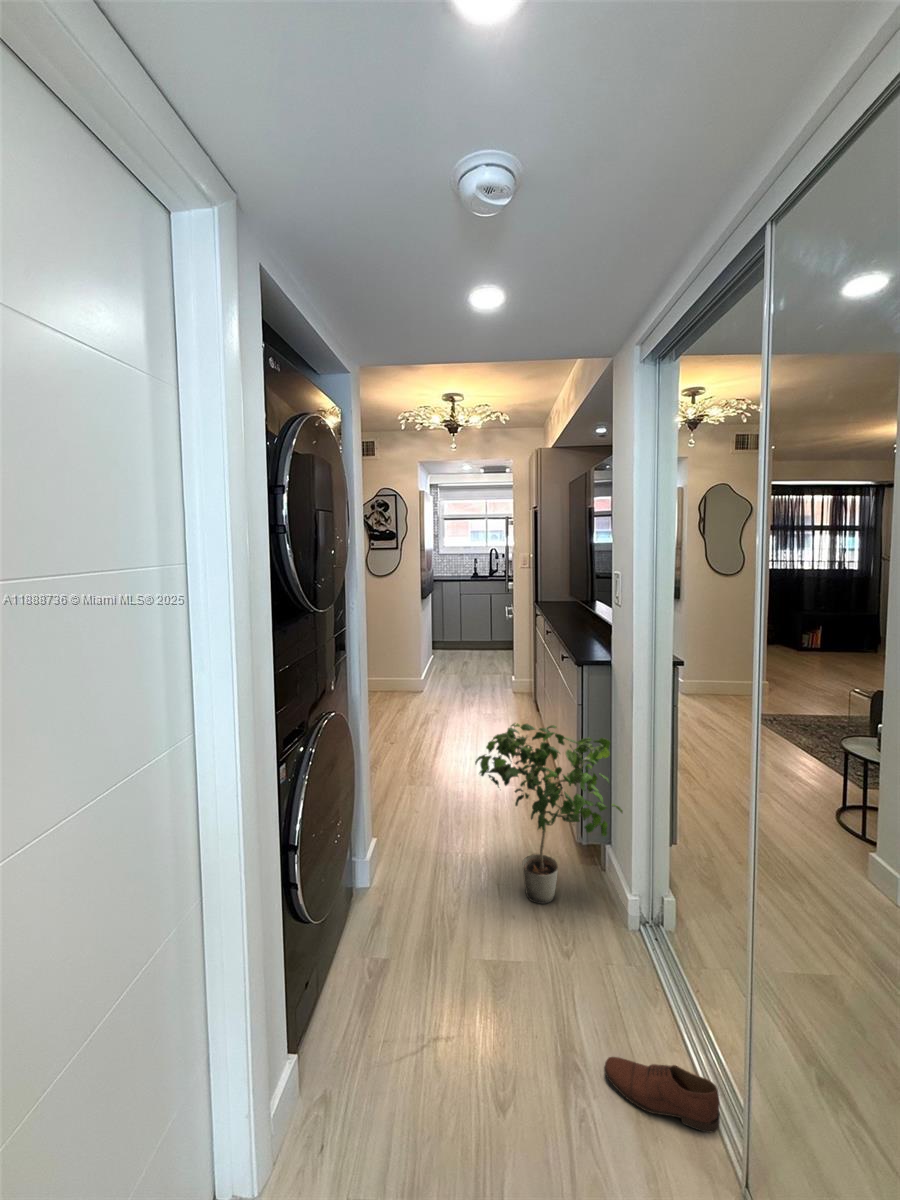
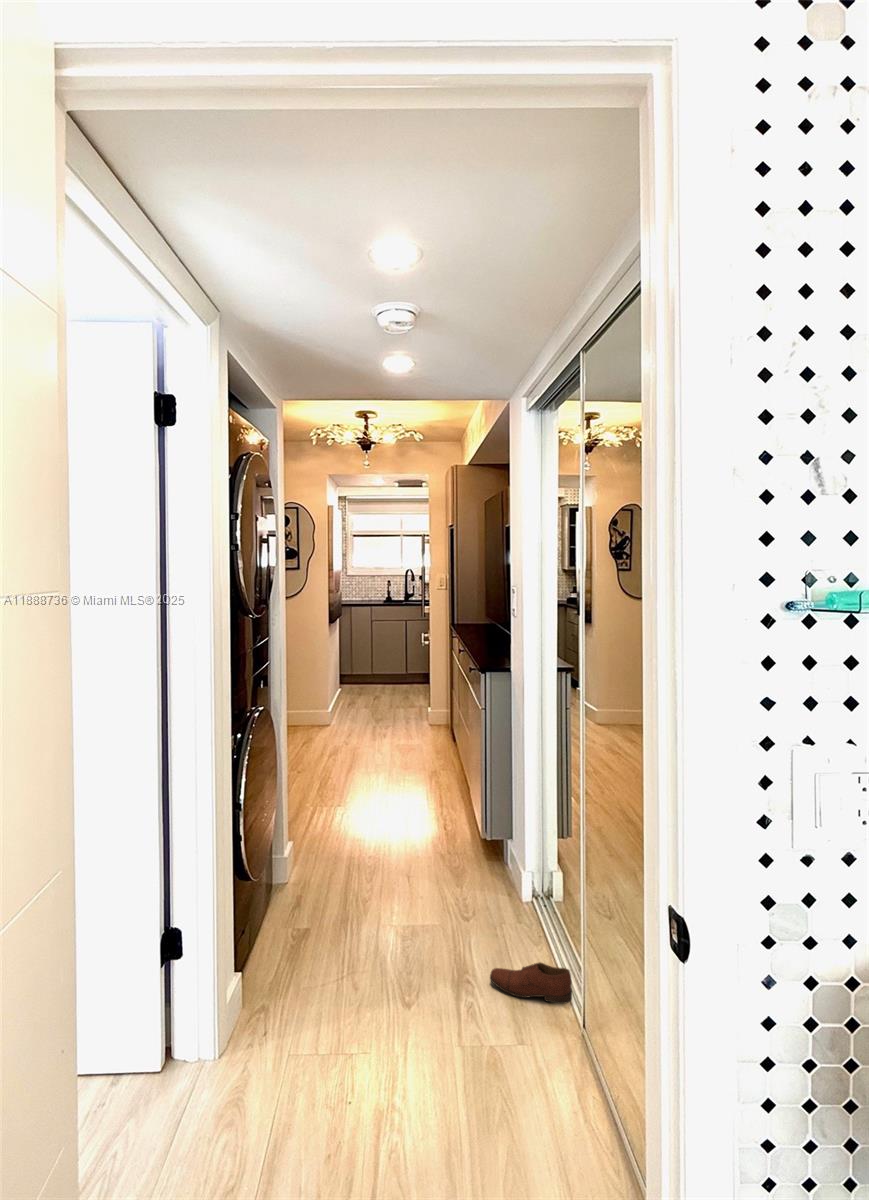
potted plant: present [475,723,623,904] -> none [388,728,519,890]

